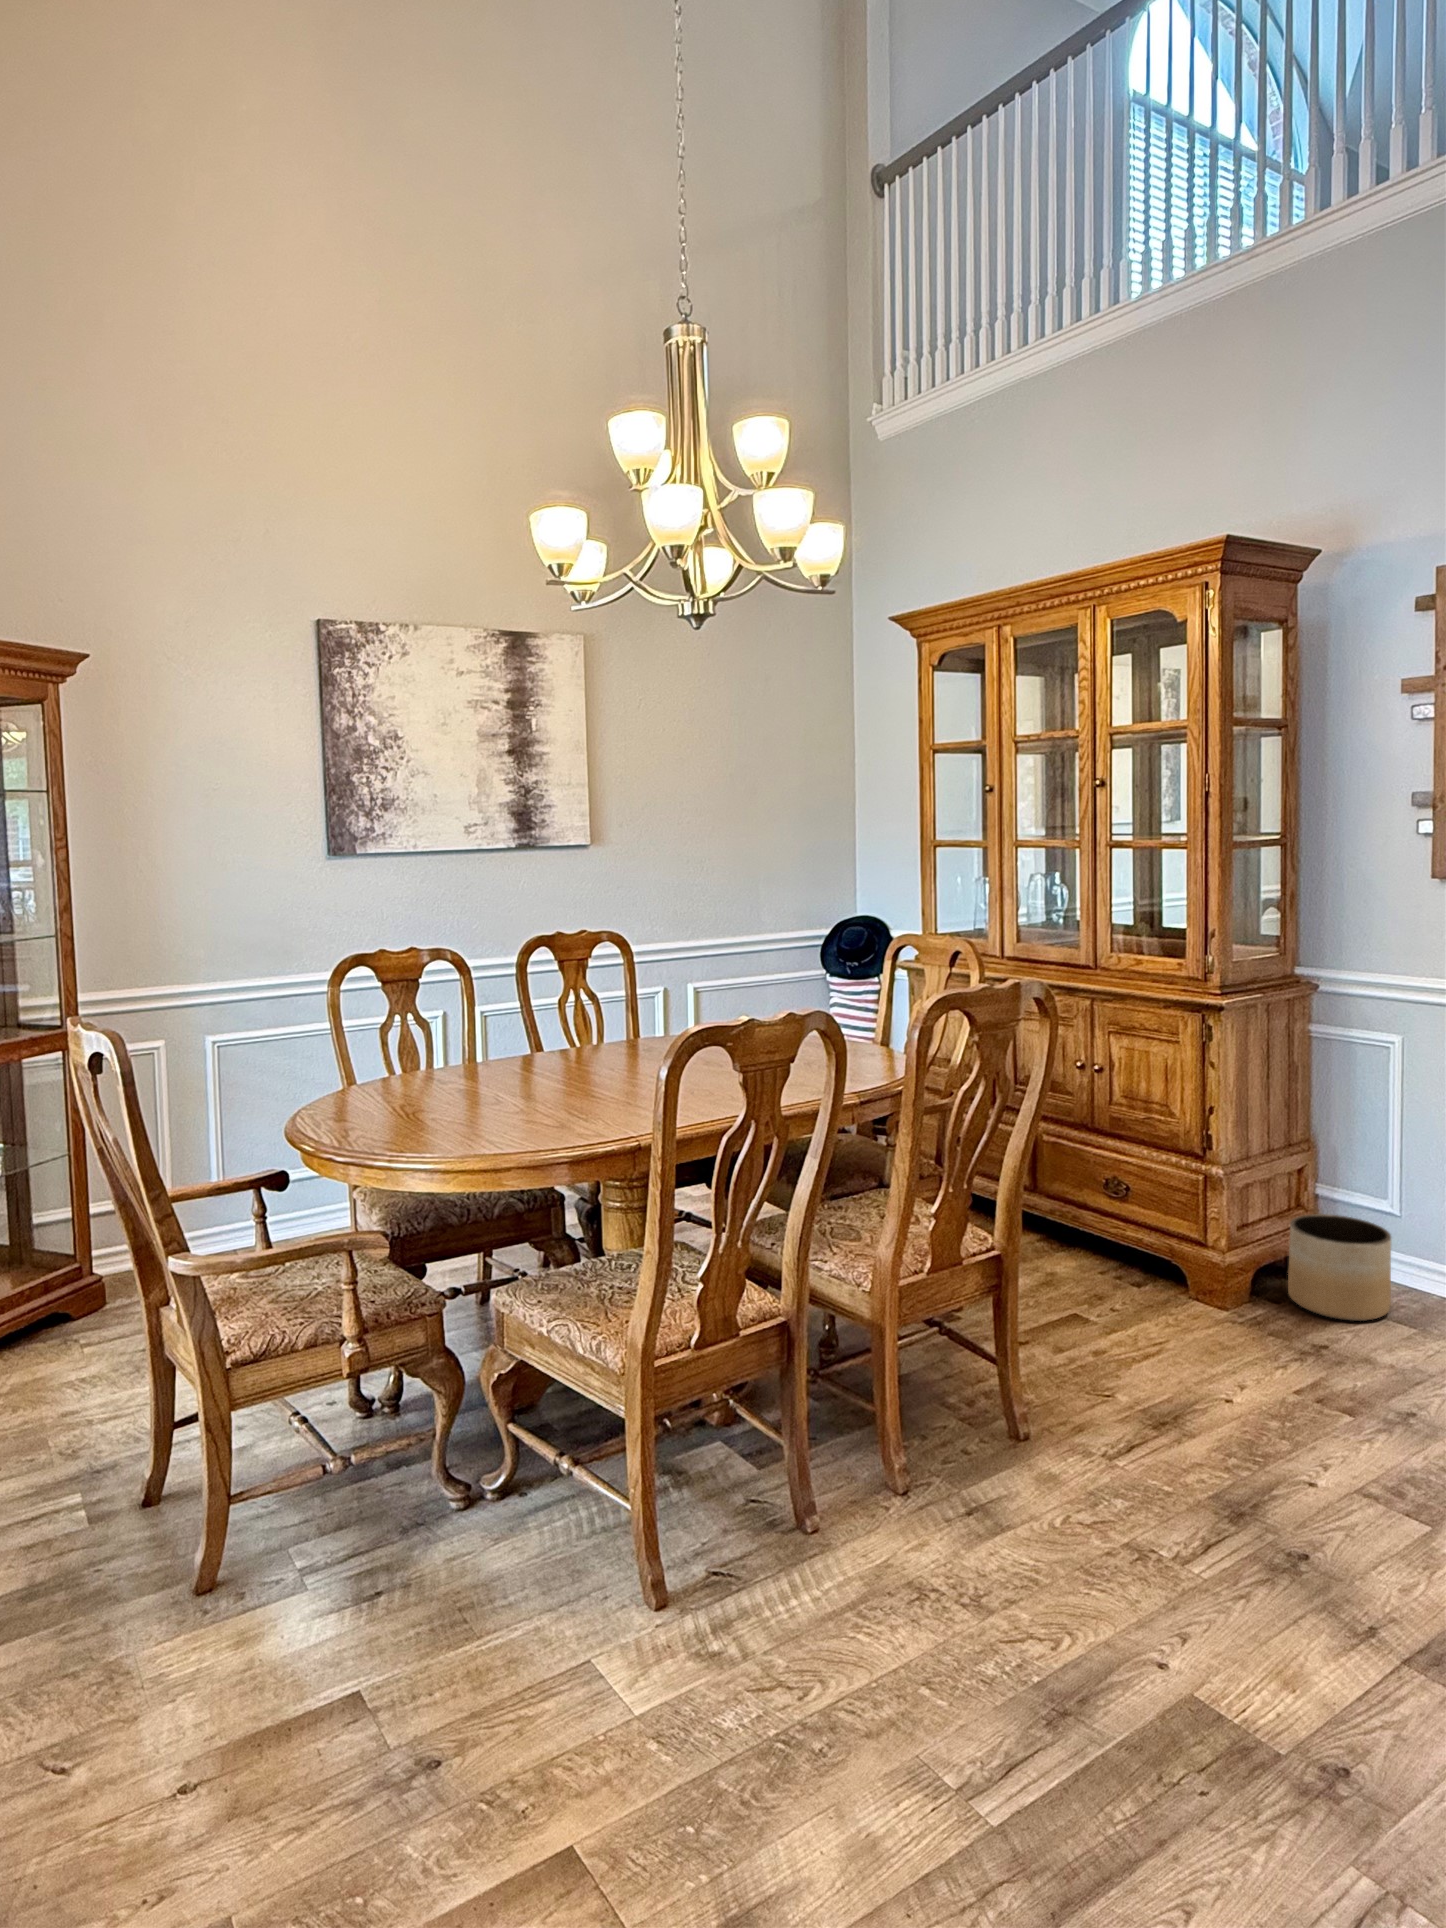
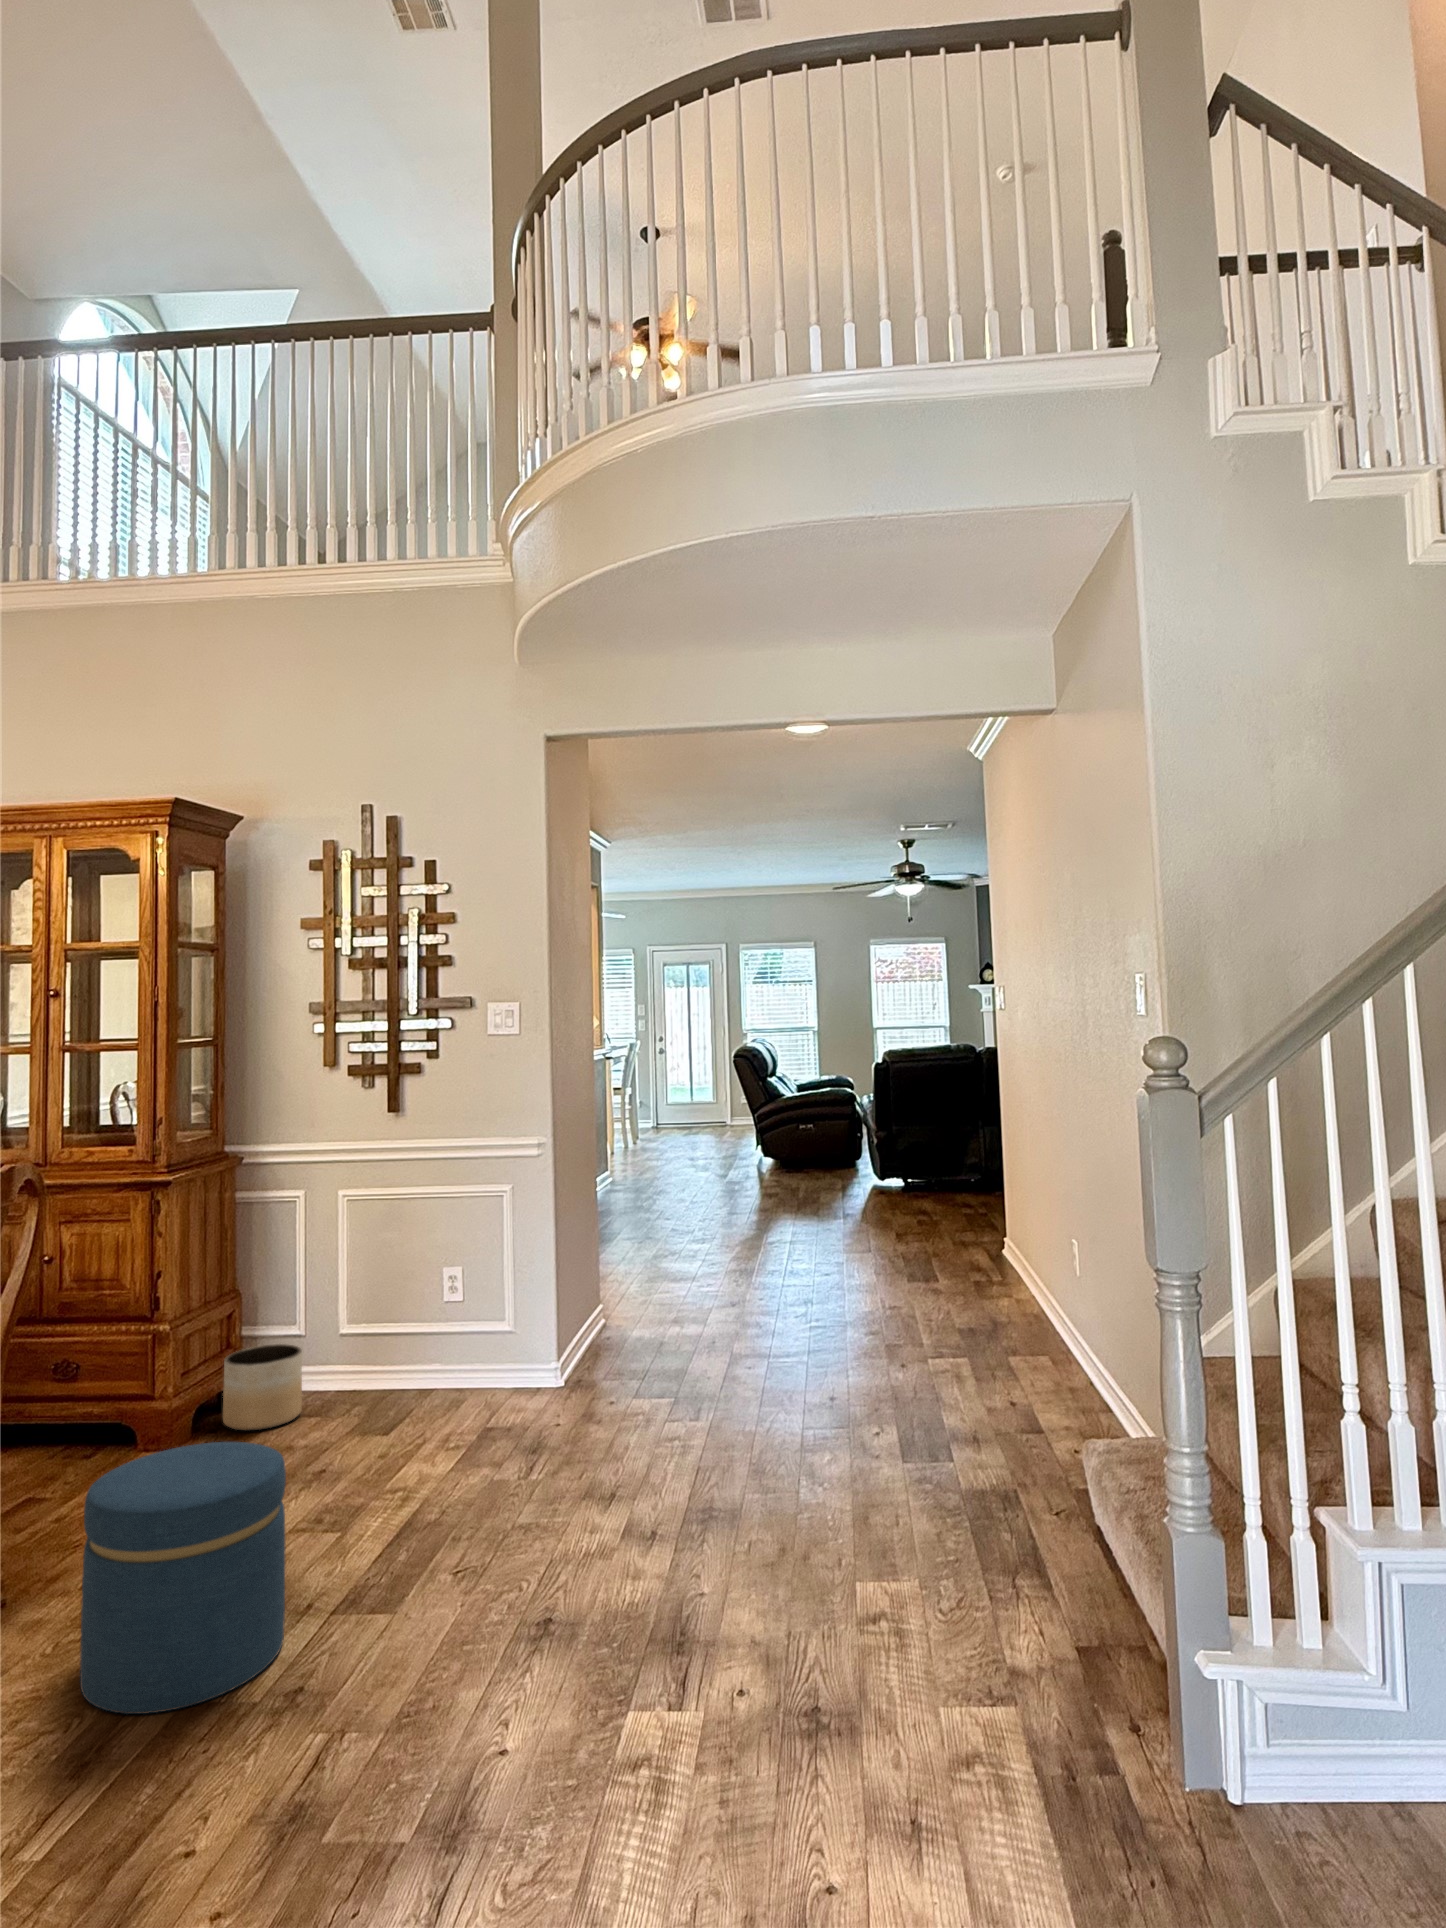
ottoman: none [1079,1357,1333,1710] -> present [80,1442,286,1714]

